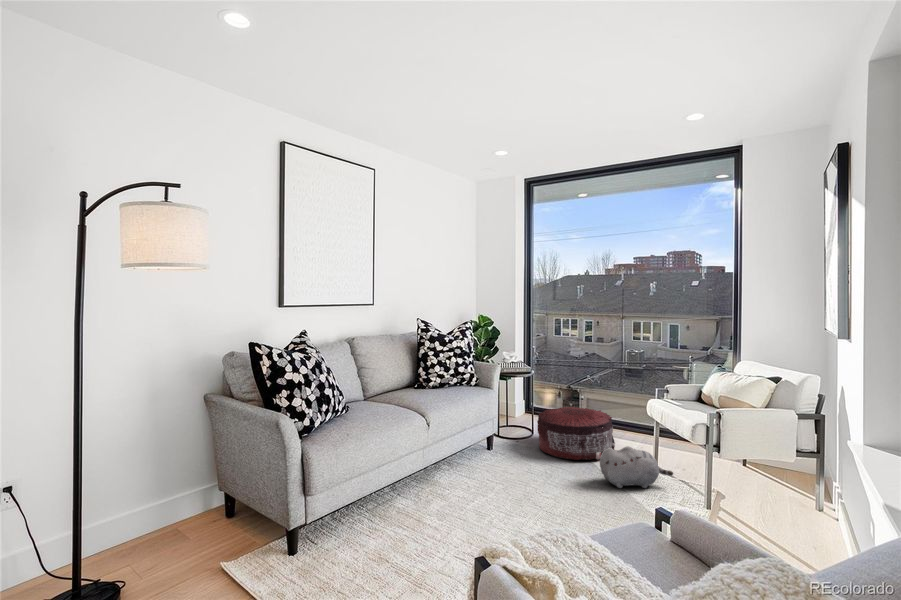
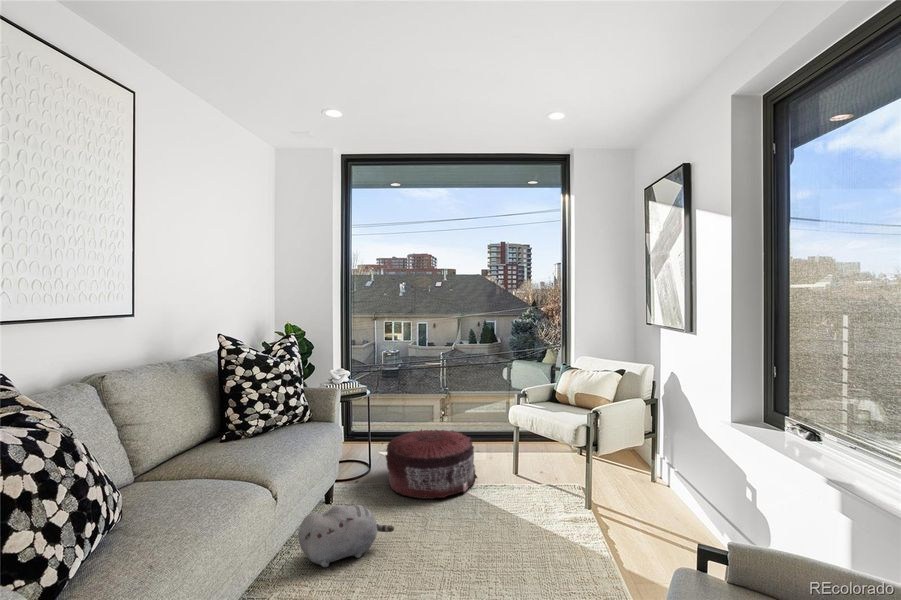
plush toy: present [600,446,673,488] -> present [298,505,394,567]

